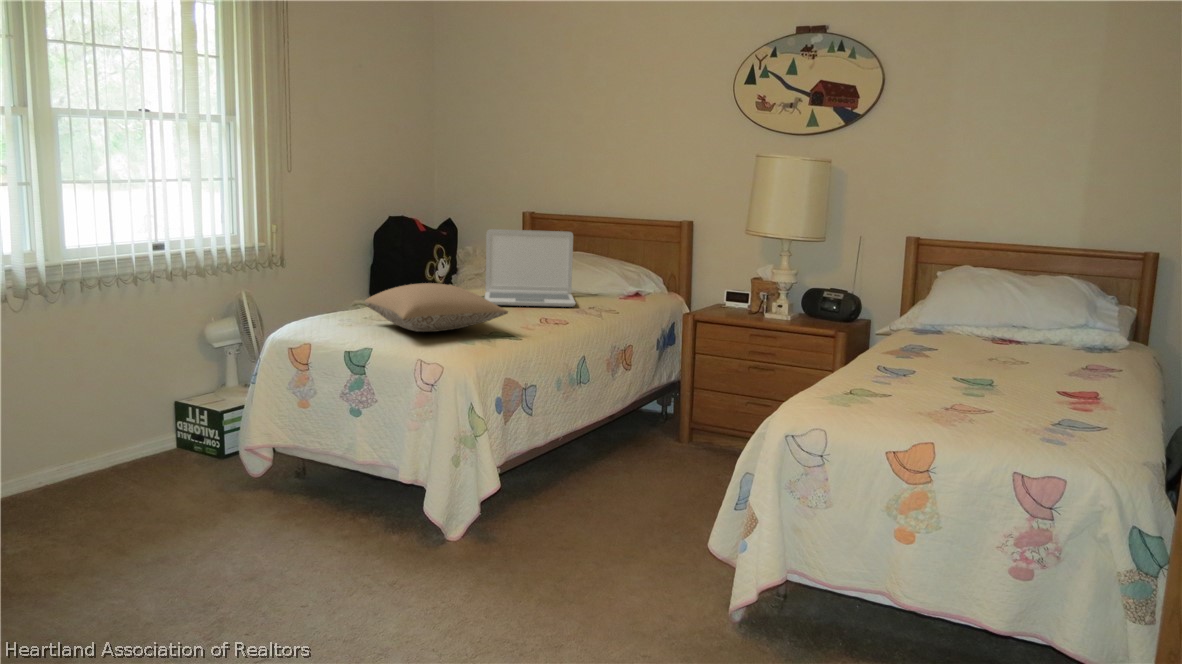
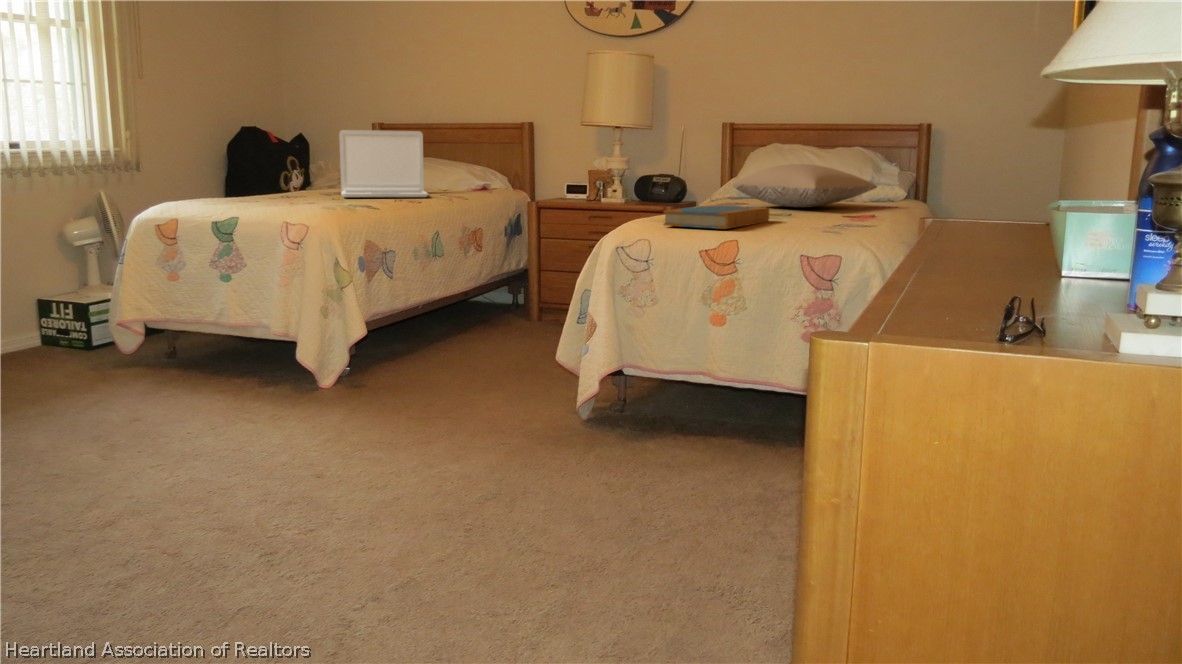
pillow: present [365,283,508,332] -> present [733,164,877,208]
book: none [849,368,978,420] -> present [663,206,769,229]

